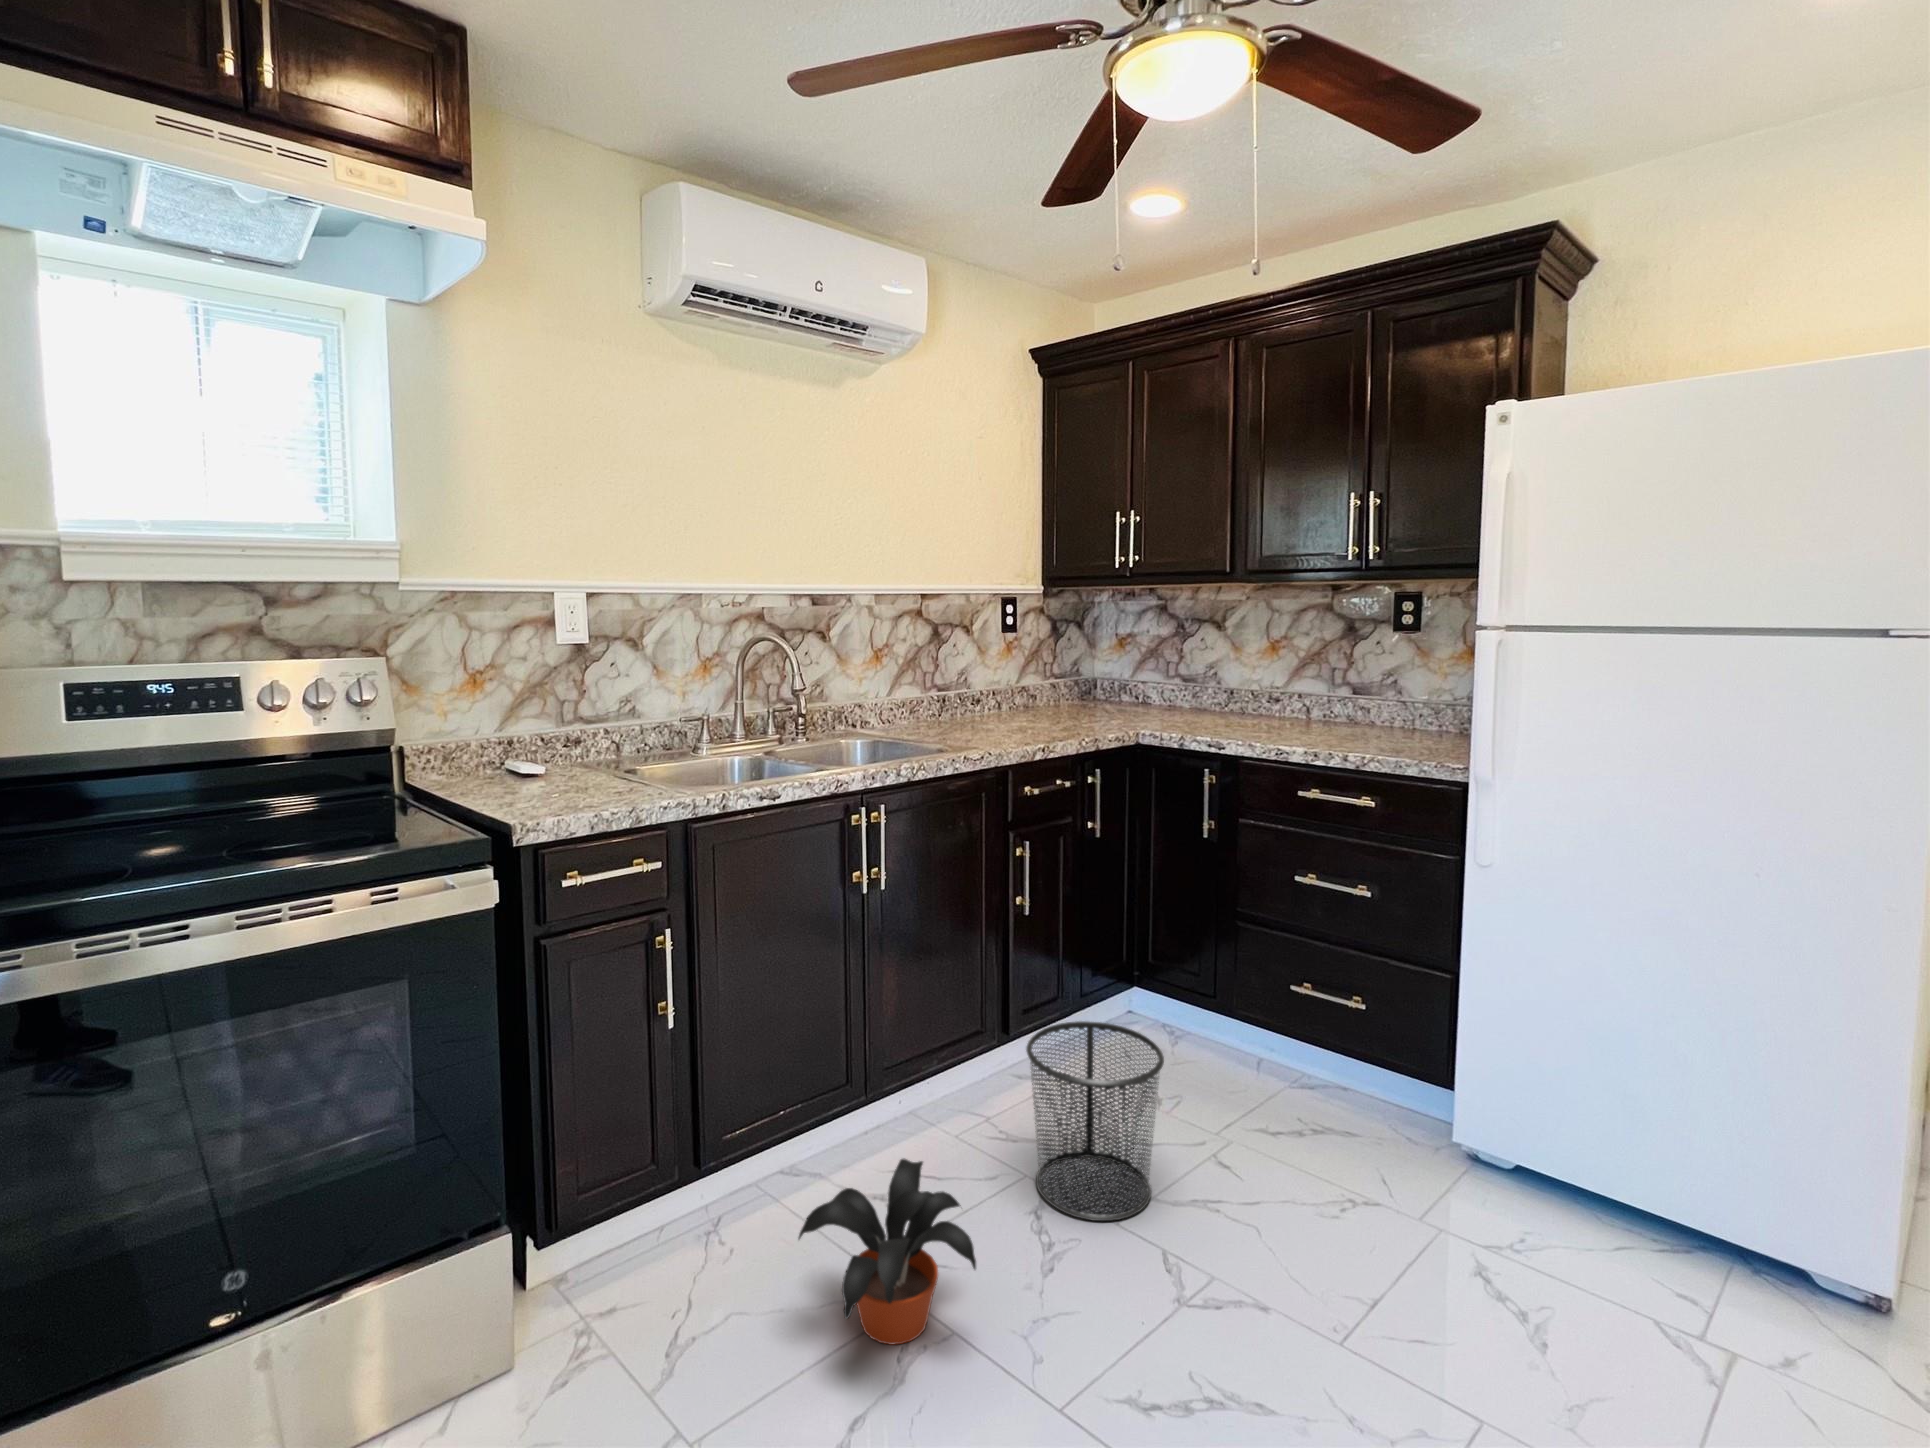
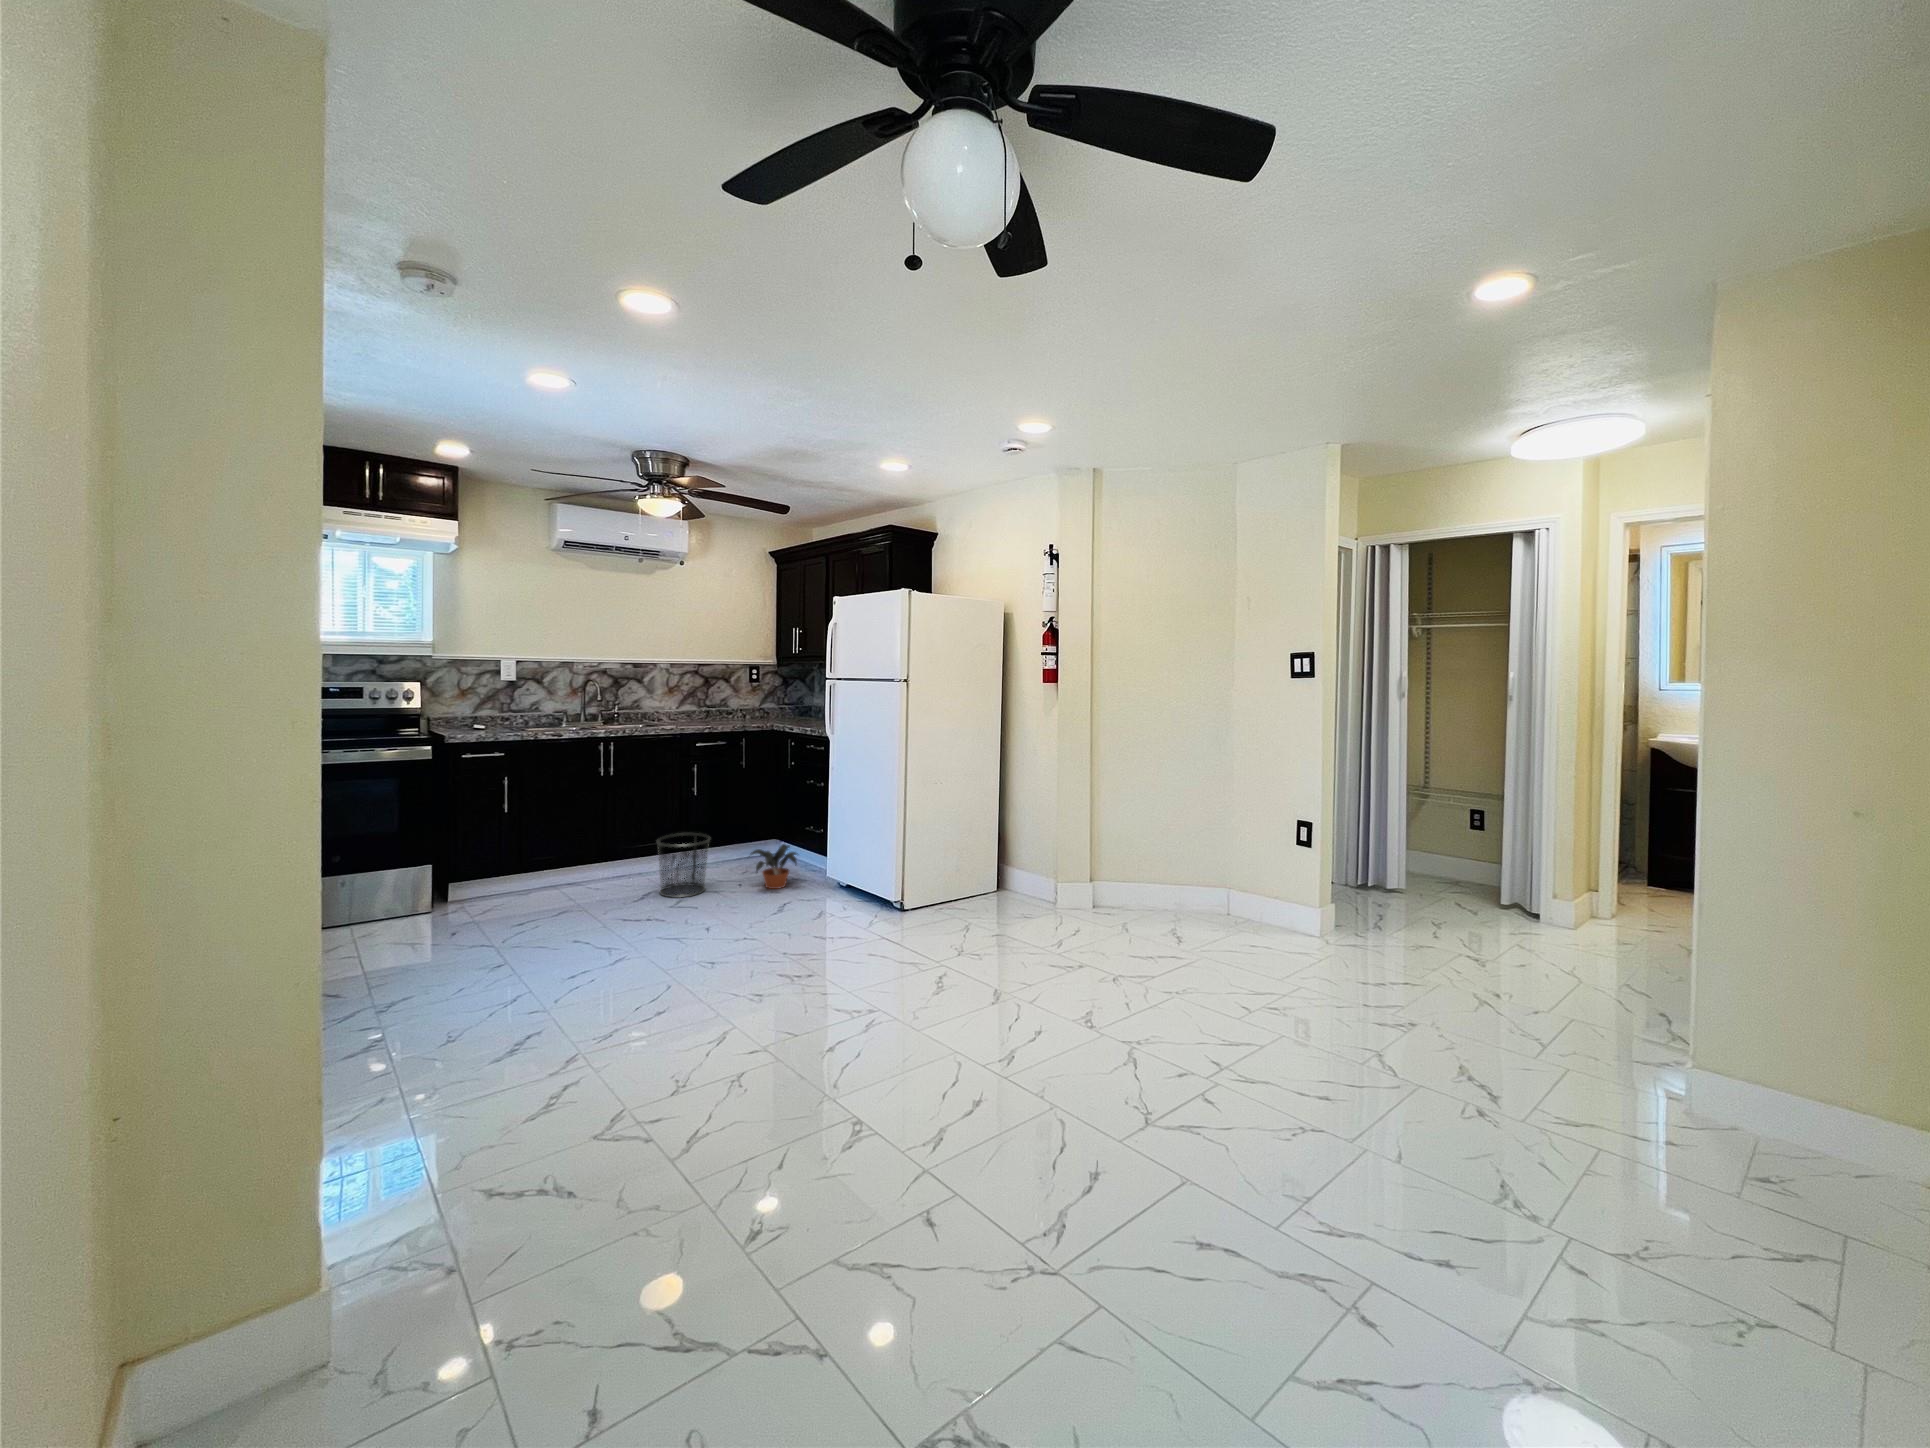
potted plant: present [798,1159,976,1344] -> present [751,844,797,889]

